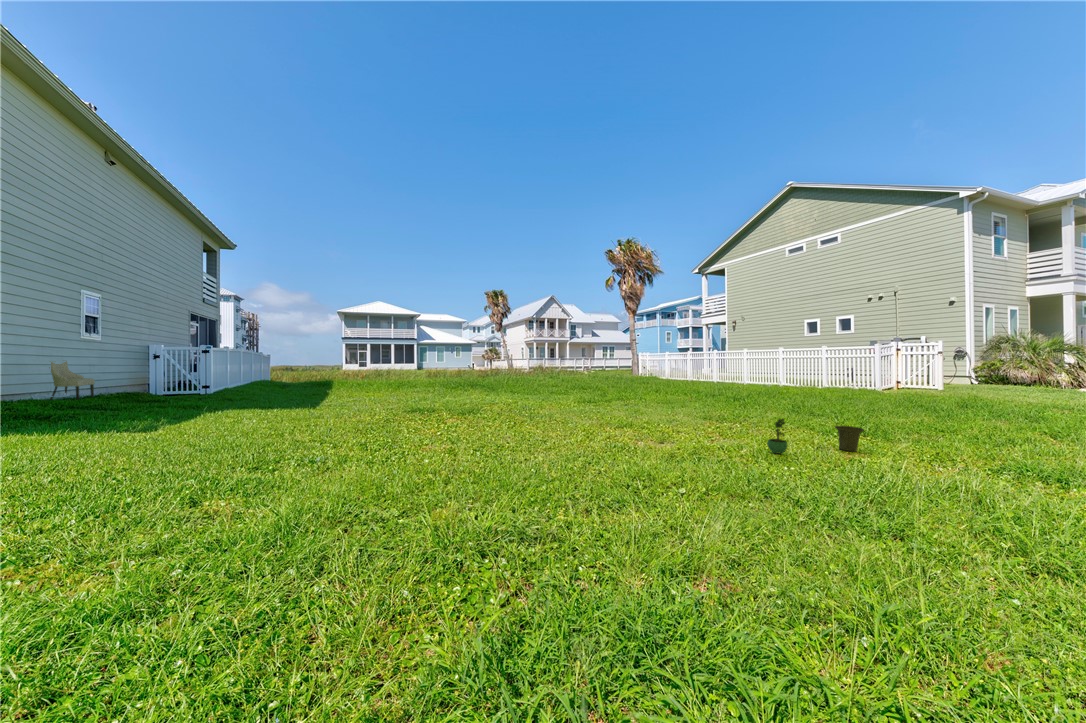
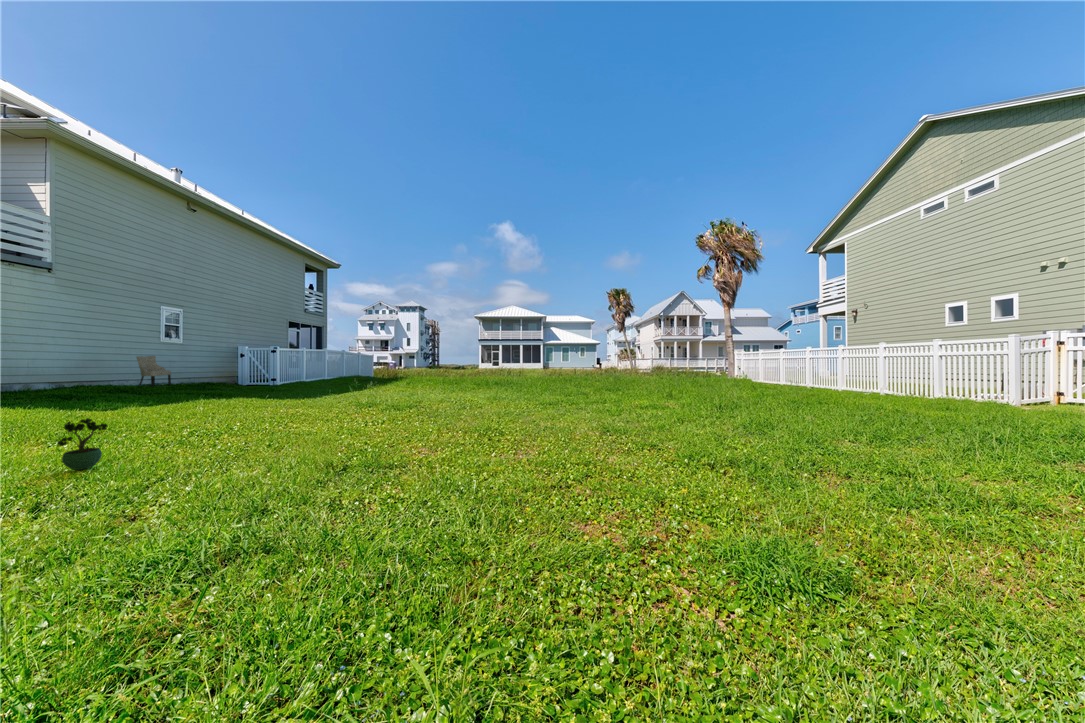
potted plant: present [767,419,787,453] -> present [57,418,108,470]
basket: present [835,425,864,452] -> none [728,549,823,664]

